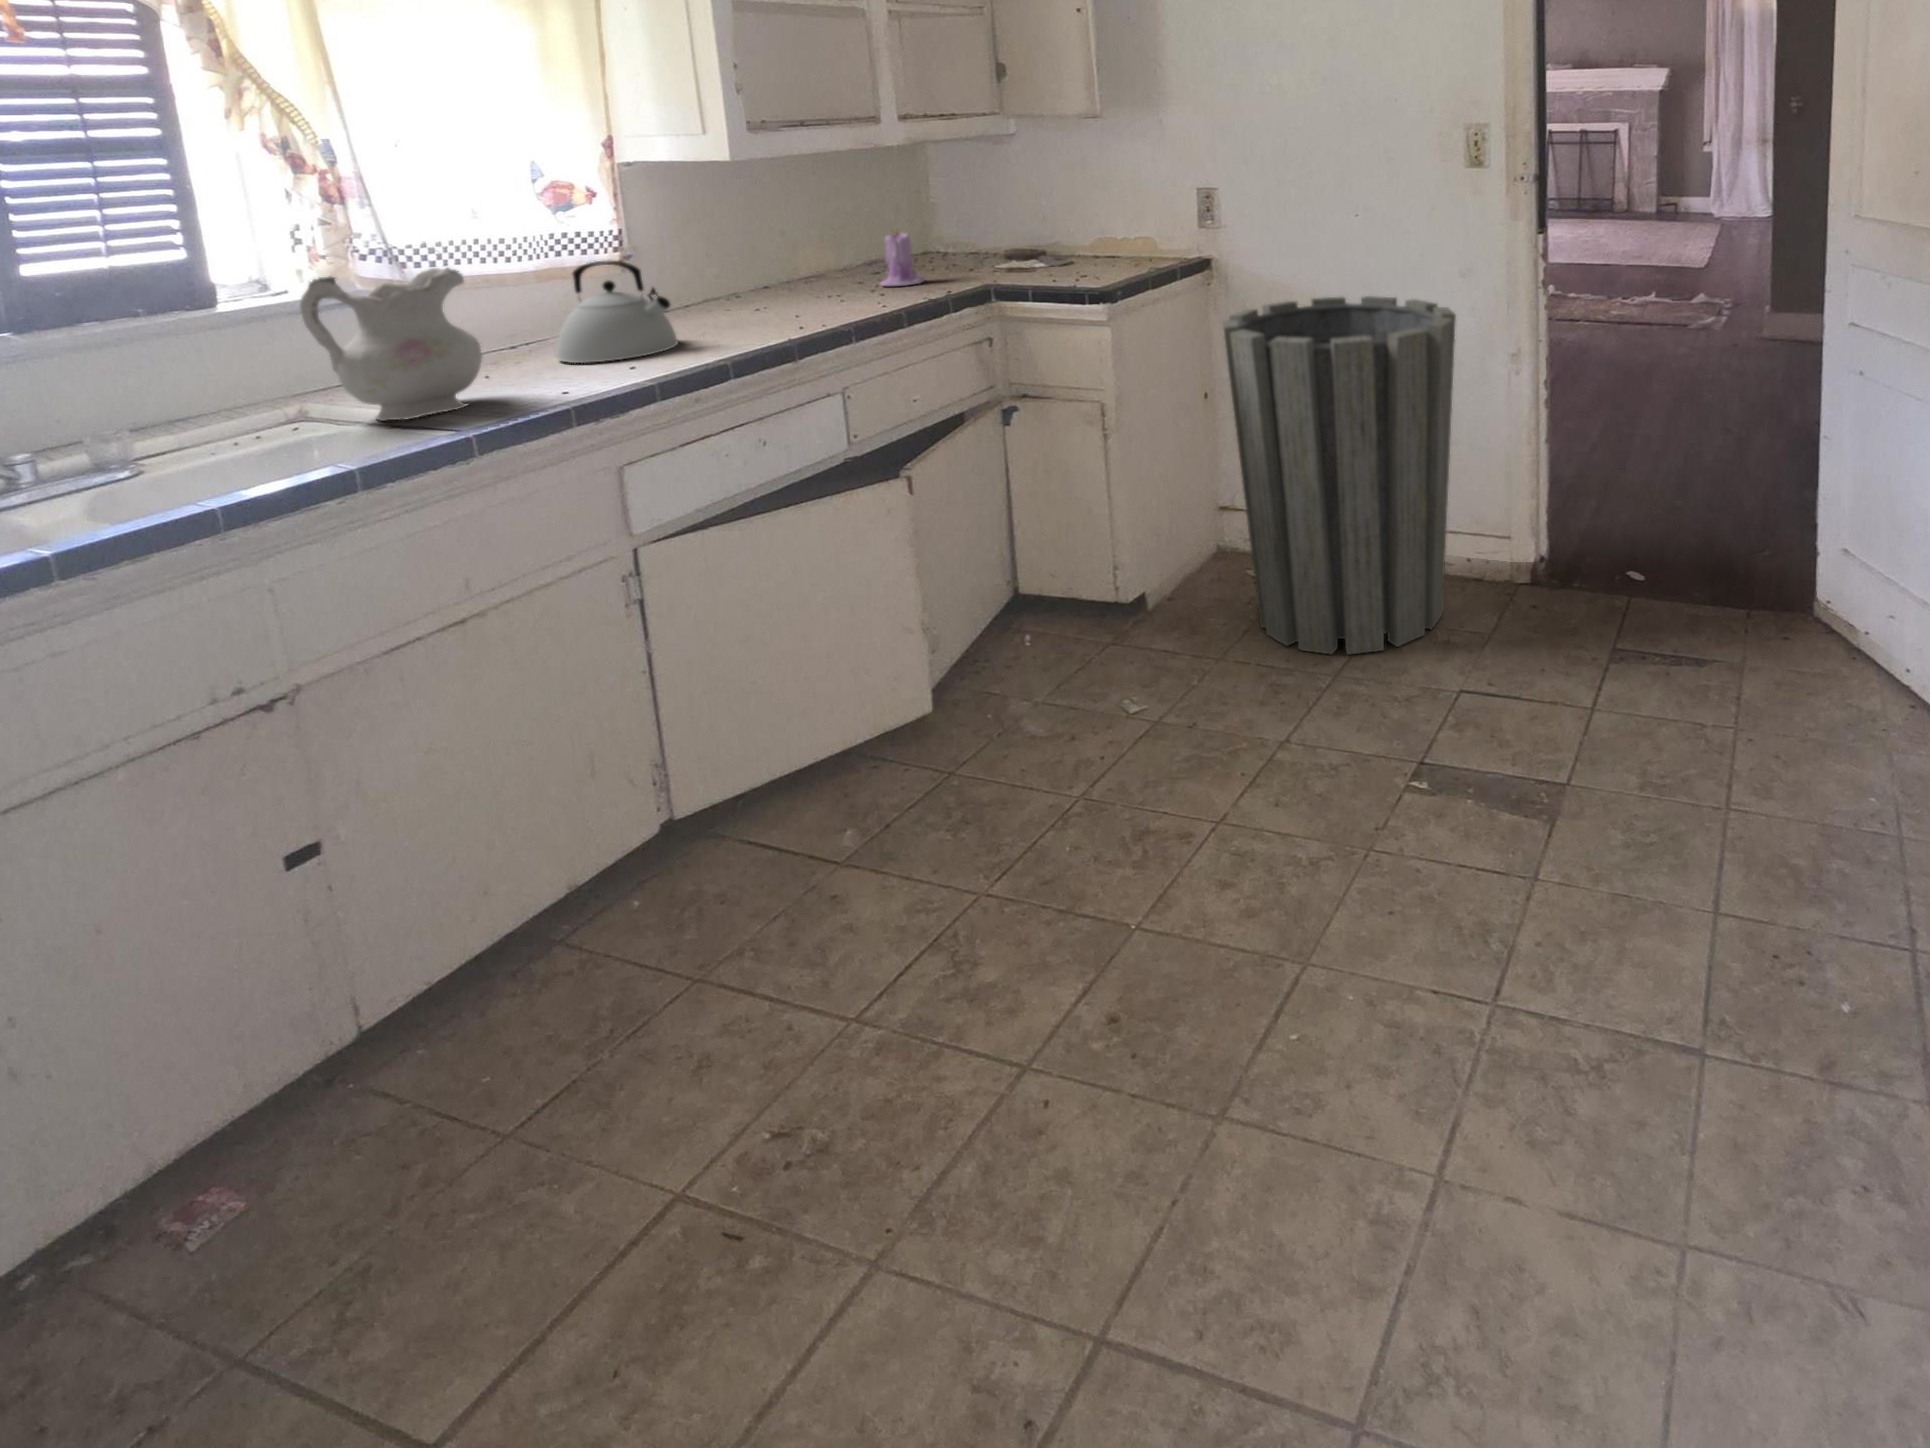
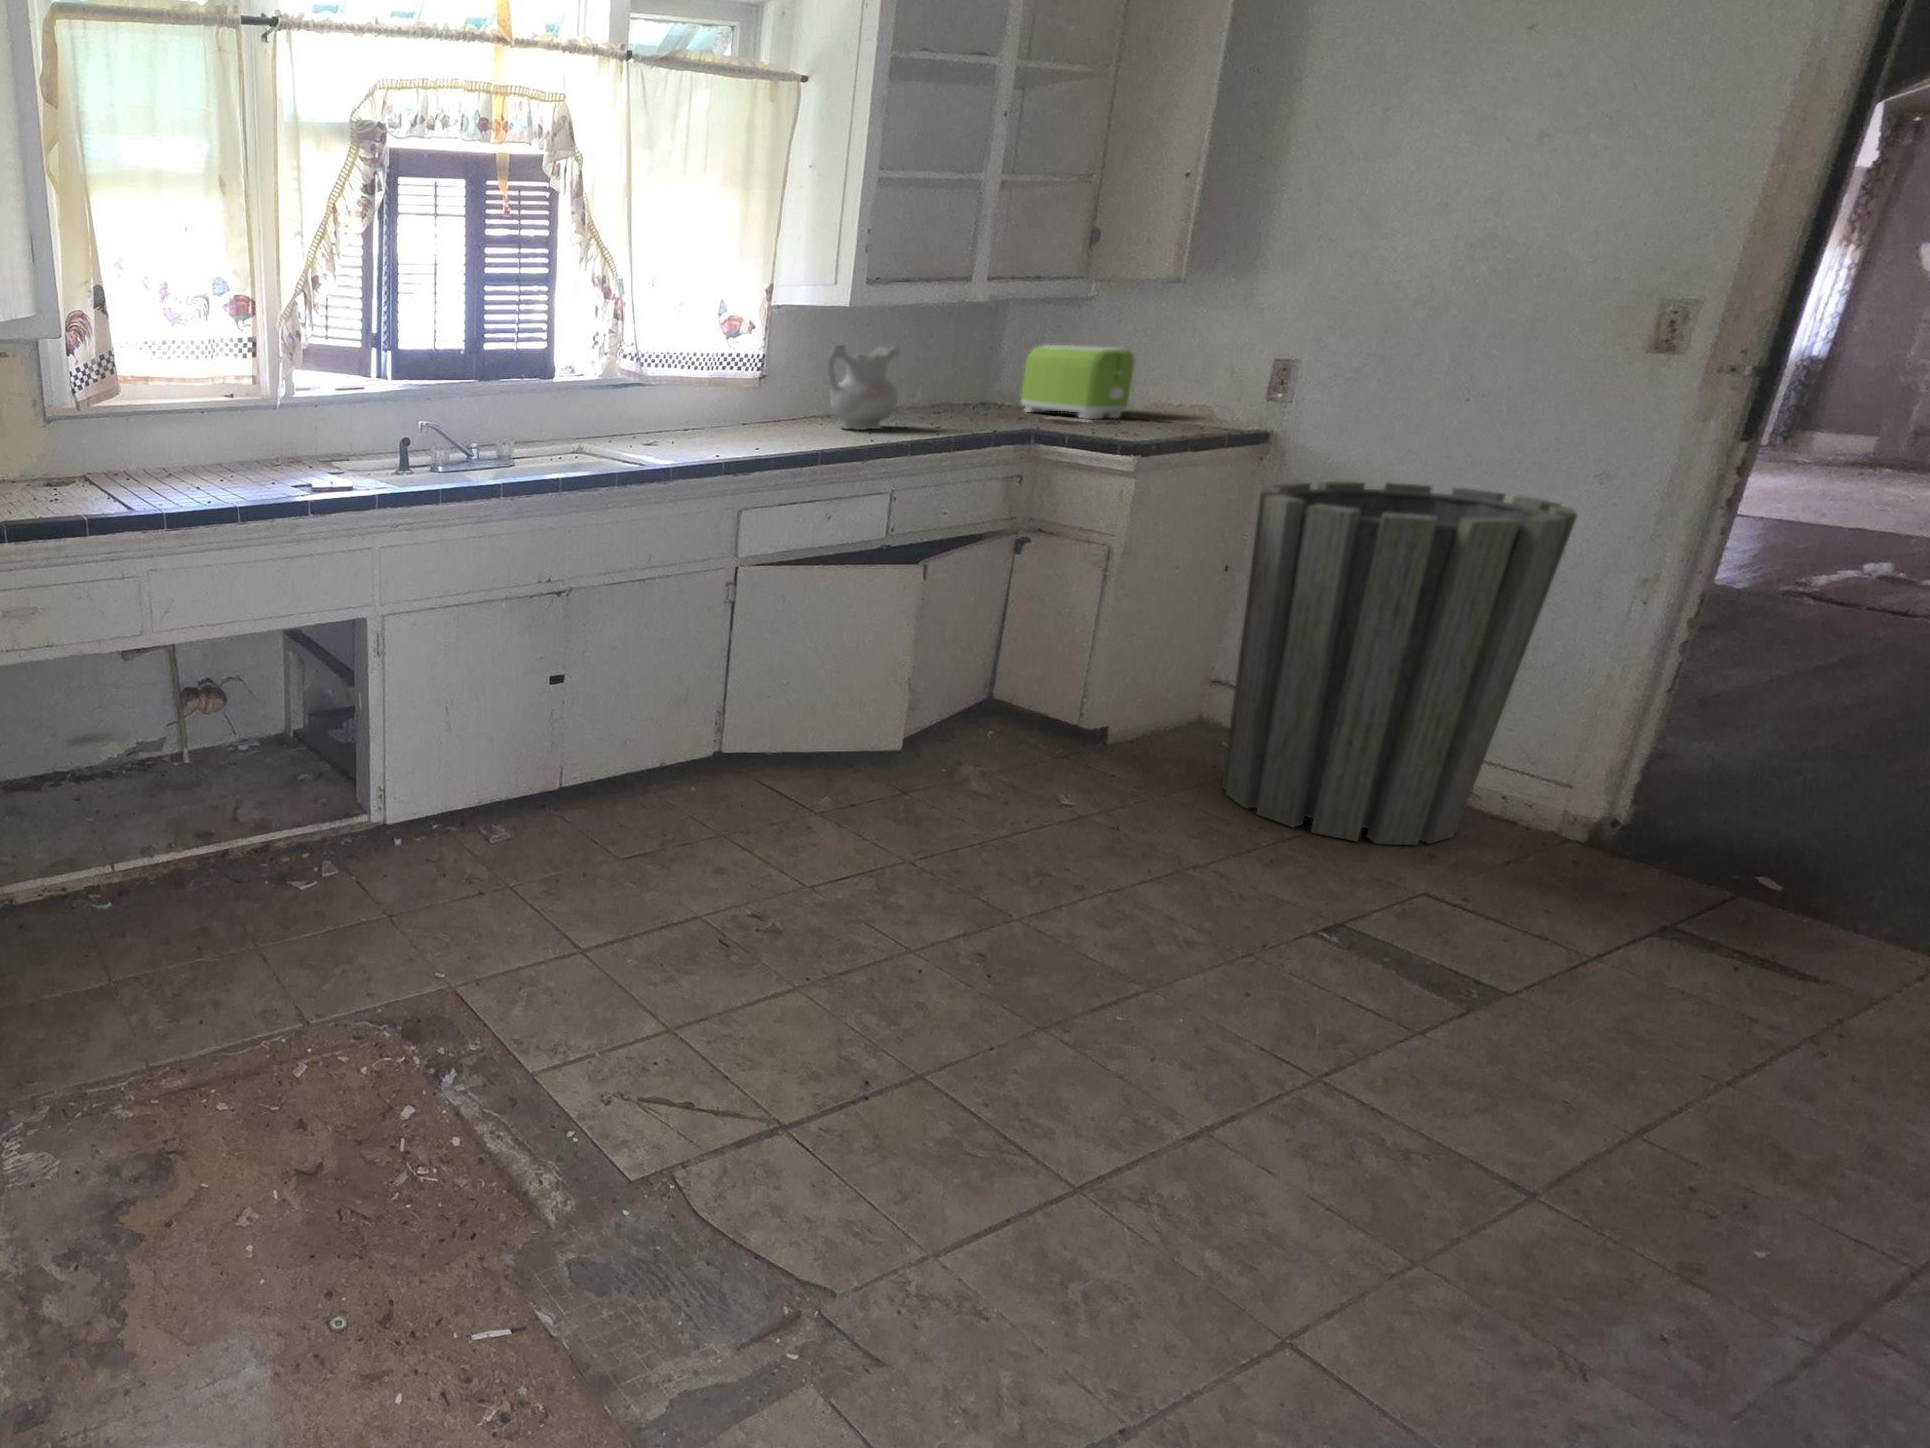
toaster: none [964,186,1076,263] -> present [1021,345,1134,419]
candle: present [881,228,925,286] -> none [937,371,976,423]
kettle: present [557,260,678,363] -> none [711,373,788,443]
ceramic pitcher: present [300,268,482,421] -> present [827,345,900,430]

